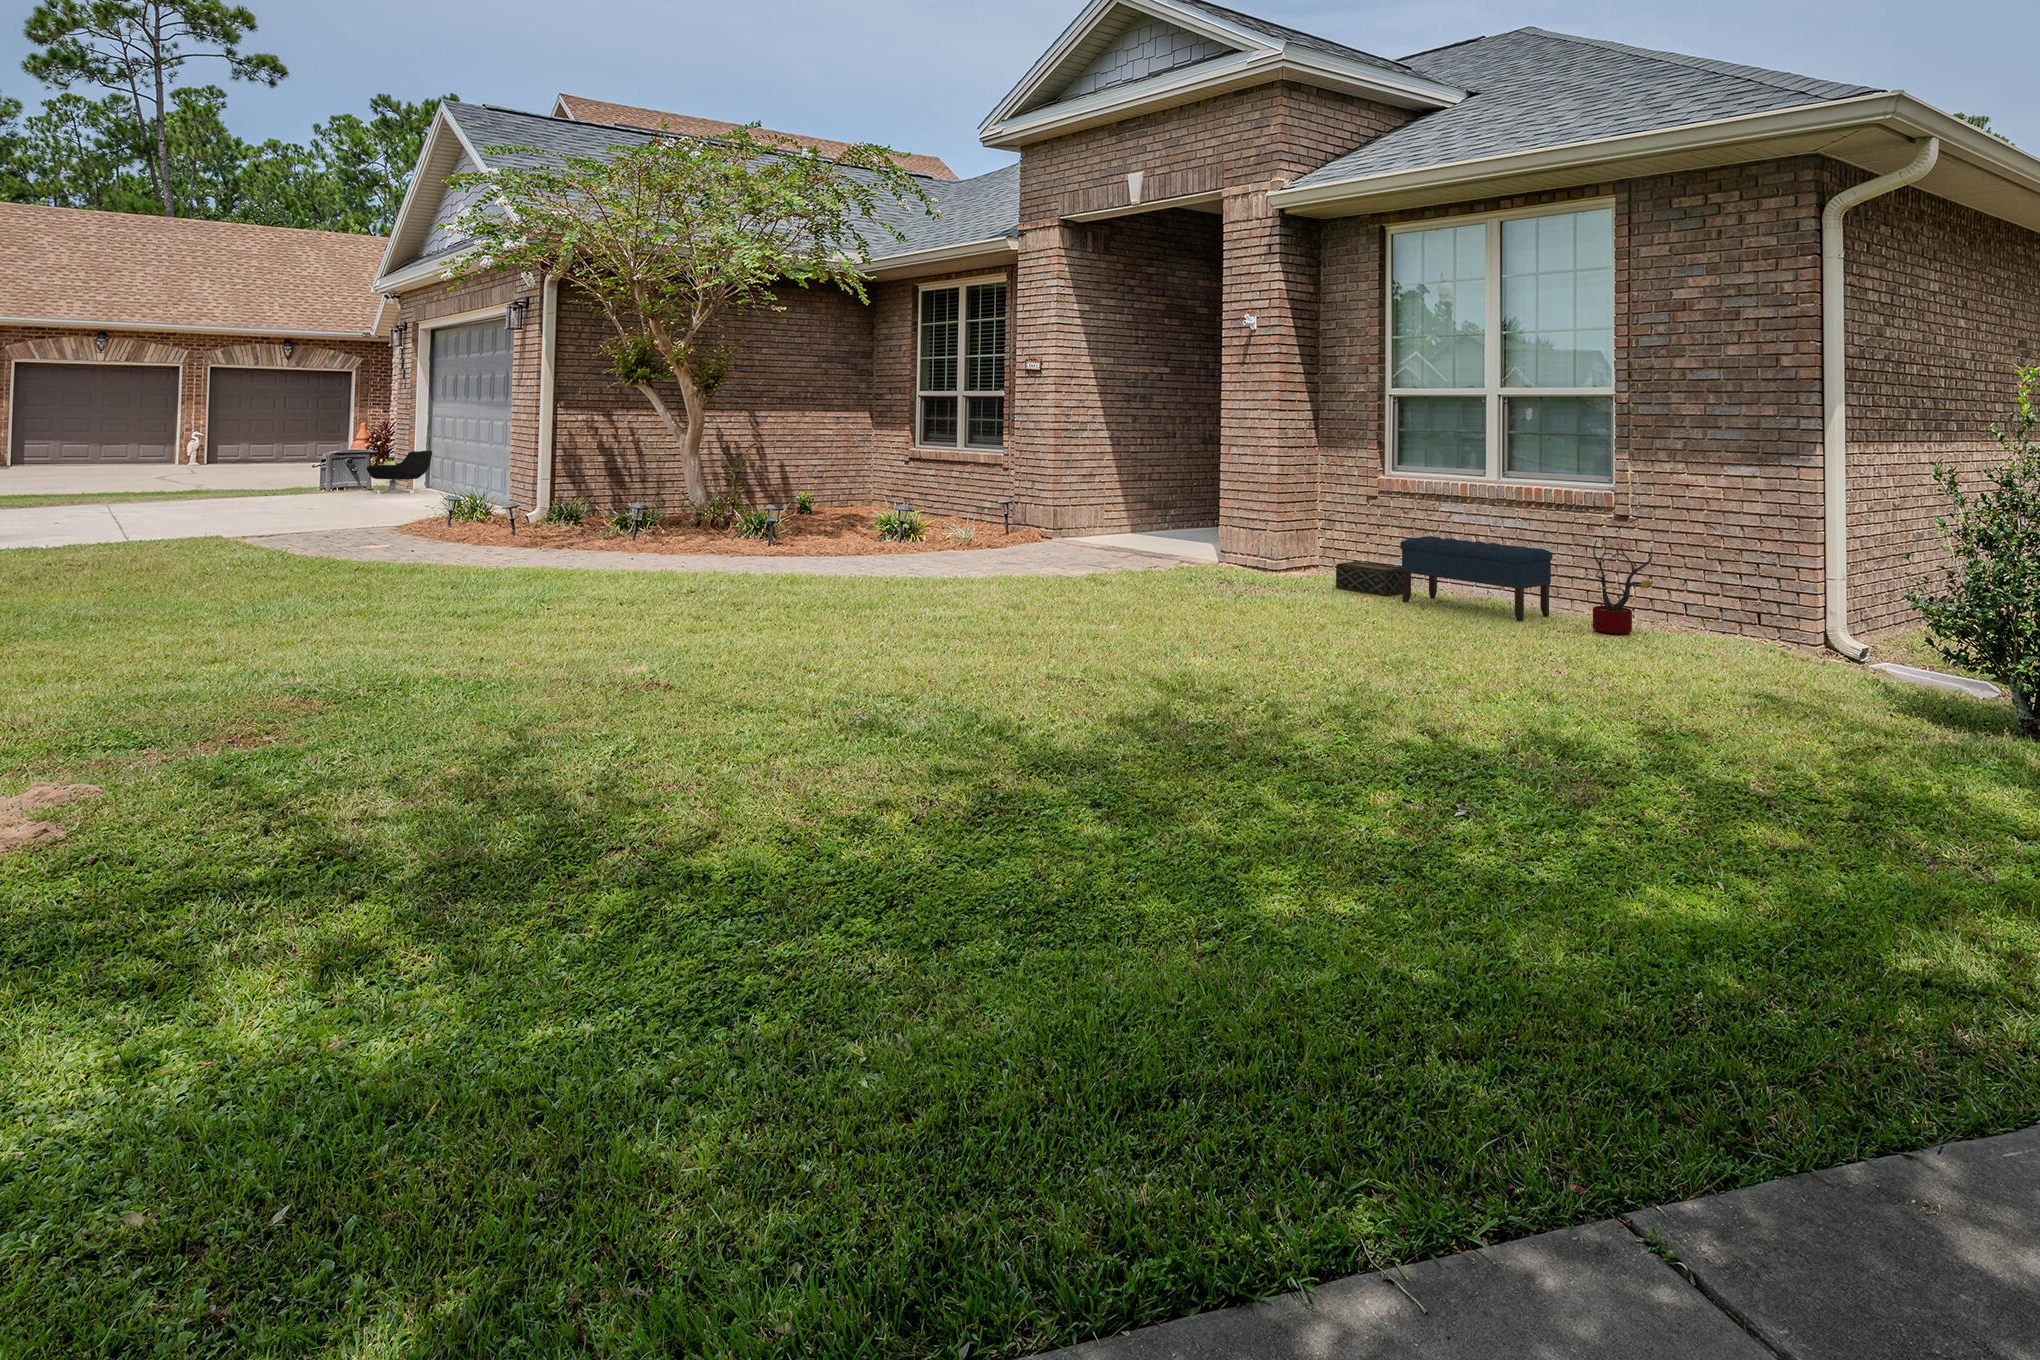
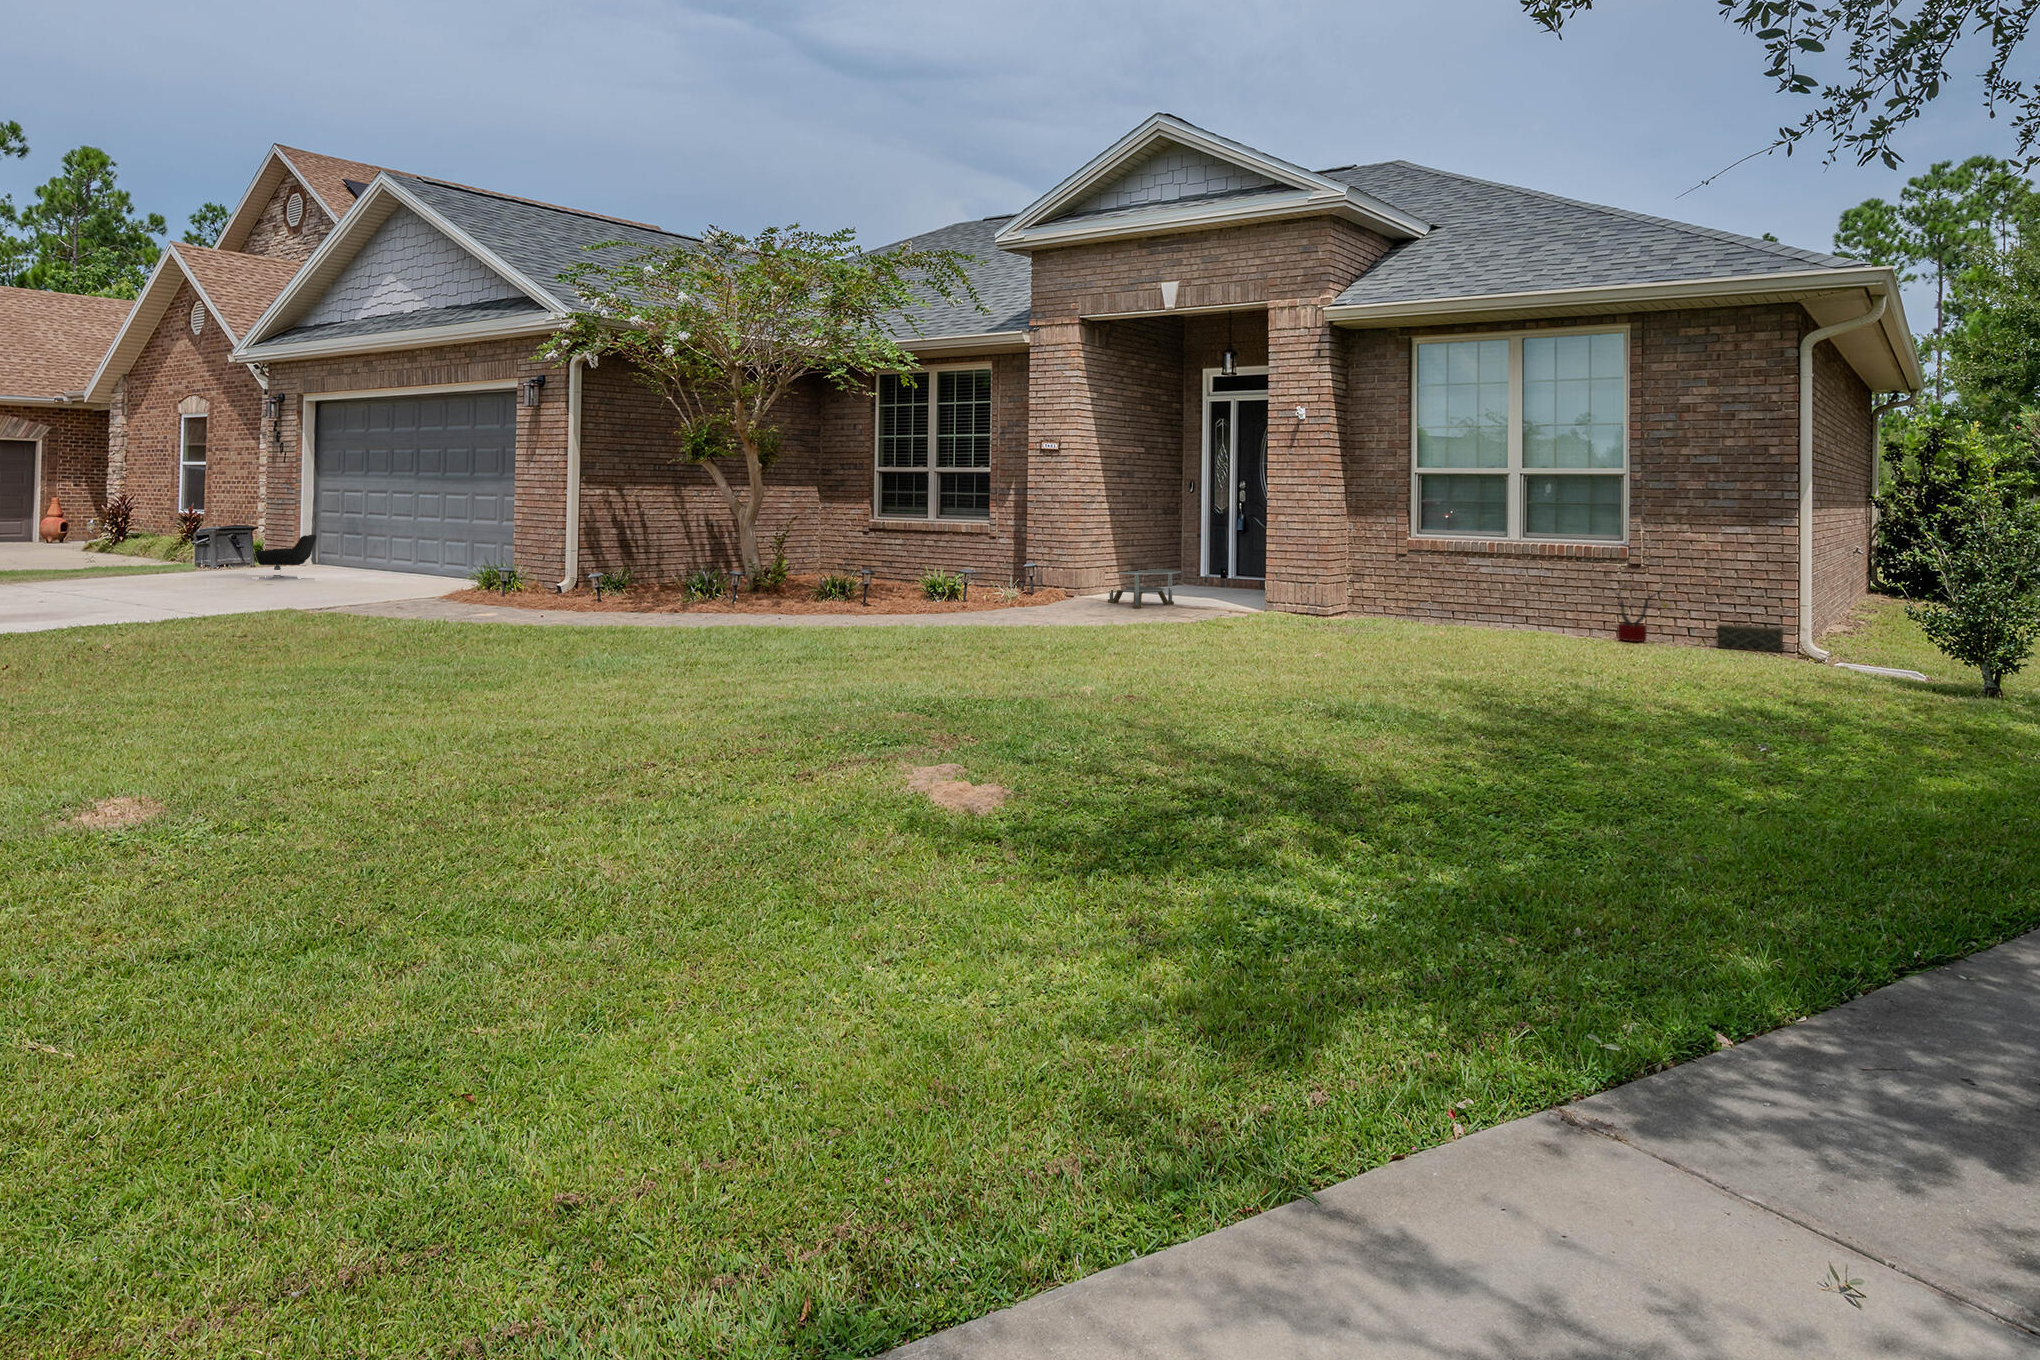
round table: none [1070,506,1168,555] -> present [1108,569,1182,608]
bench: present [1400,536,1553,621] -> none [1451,580,1571,638]
woven basket: present [1336,561,1403,596] -> present [1716,624,1784,652]

